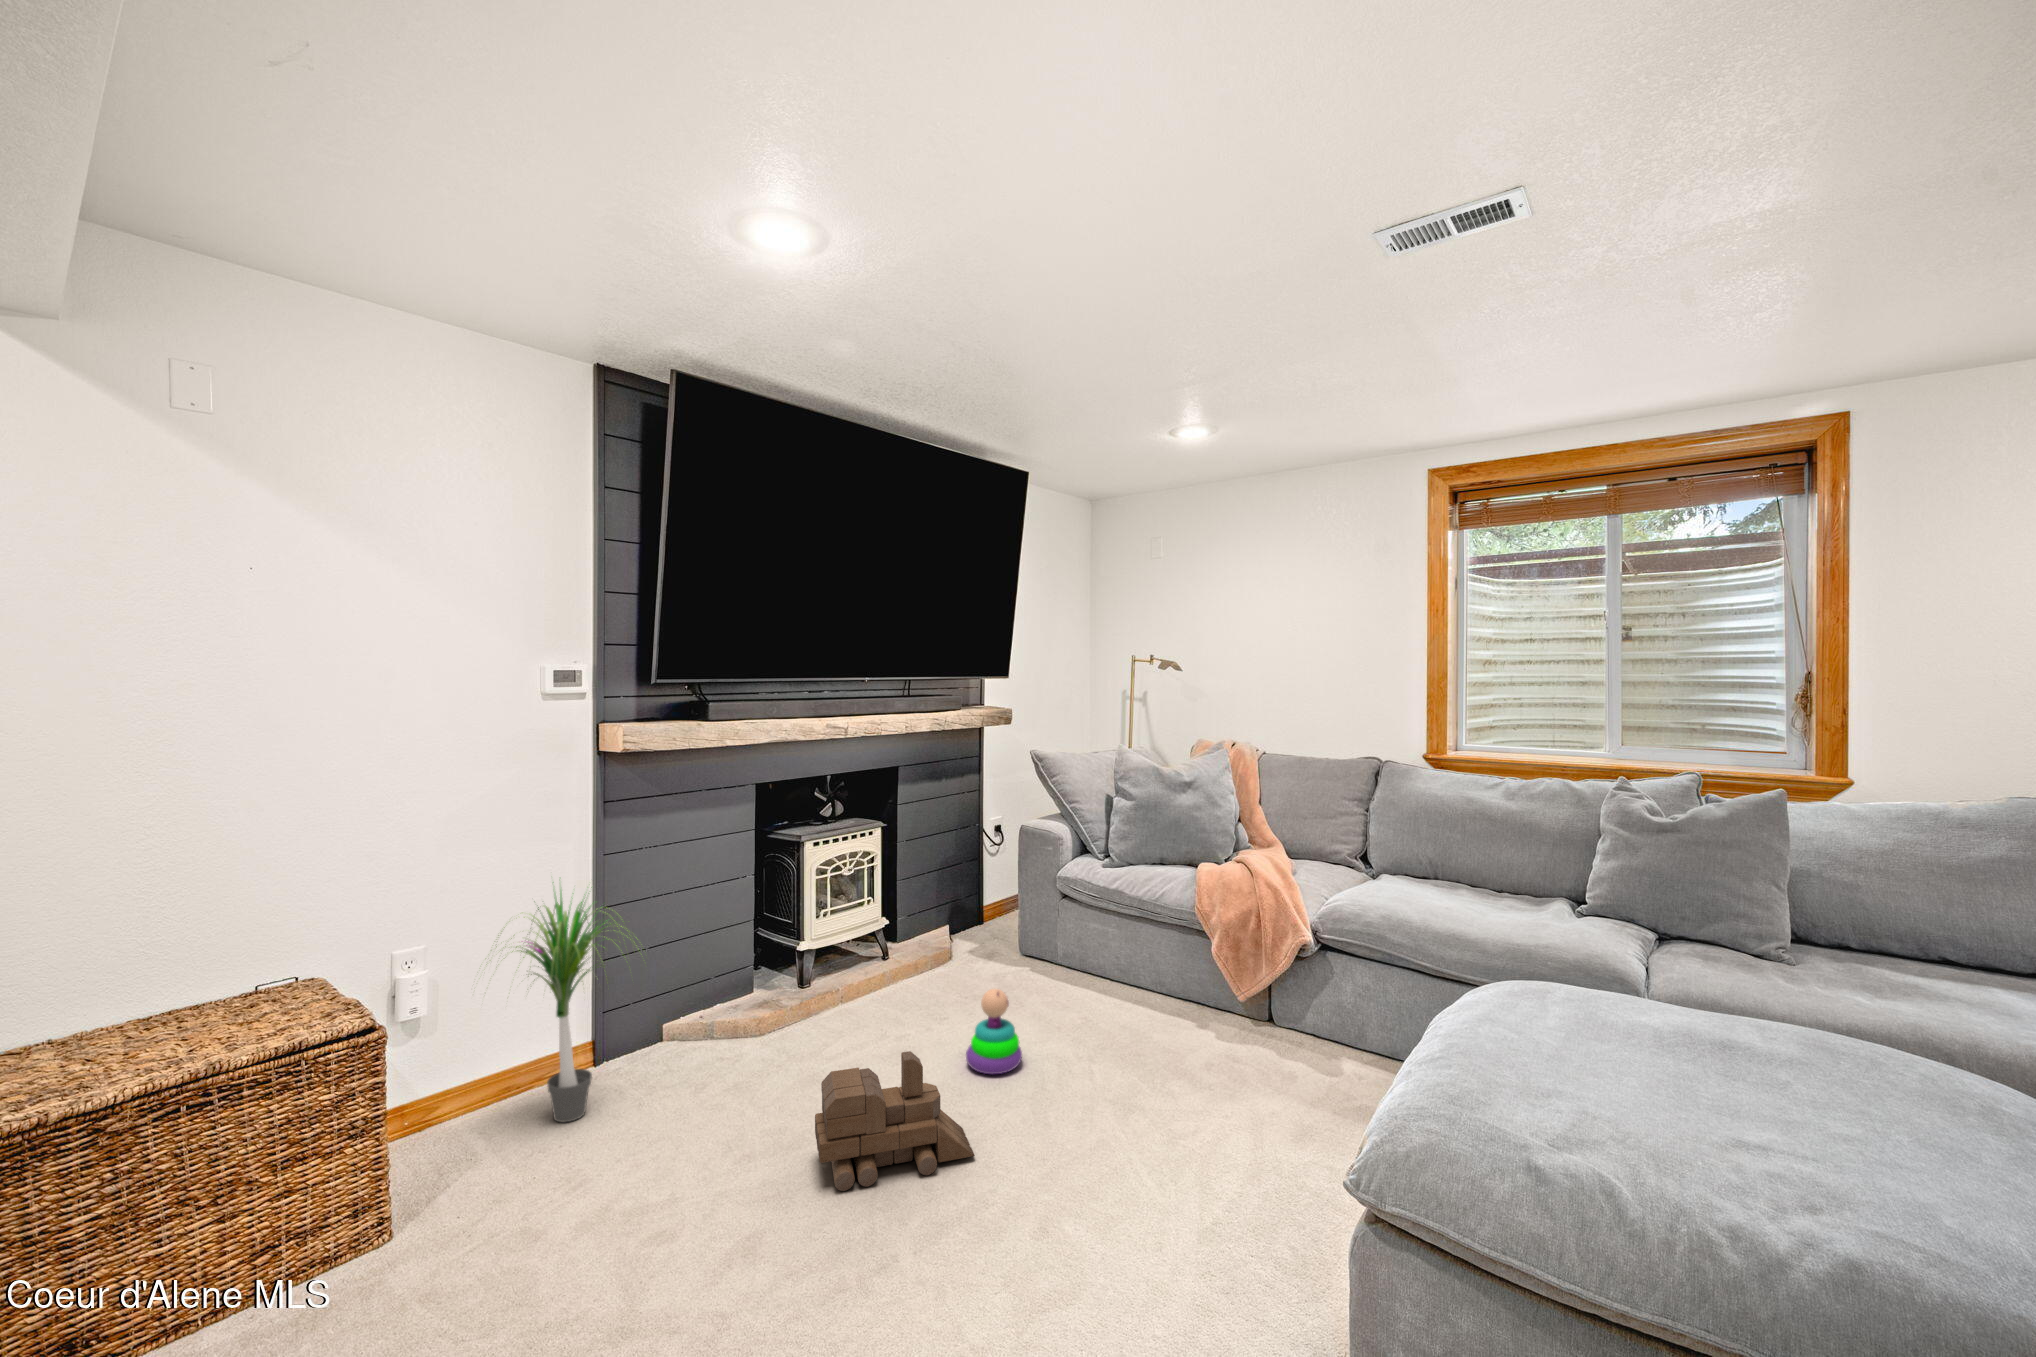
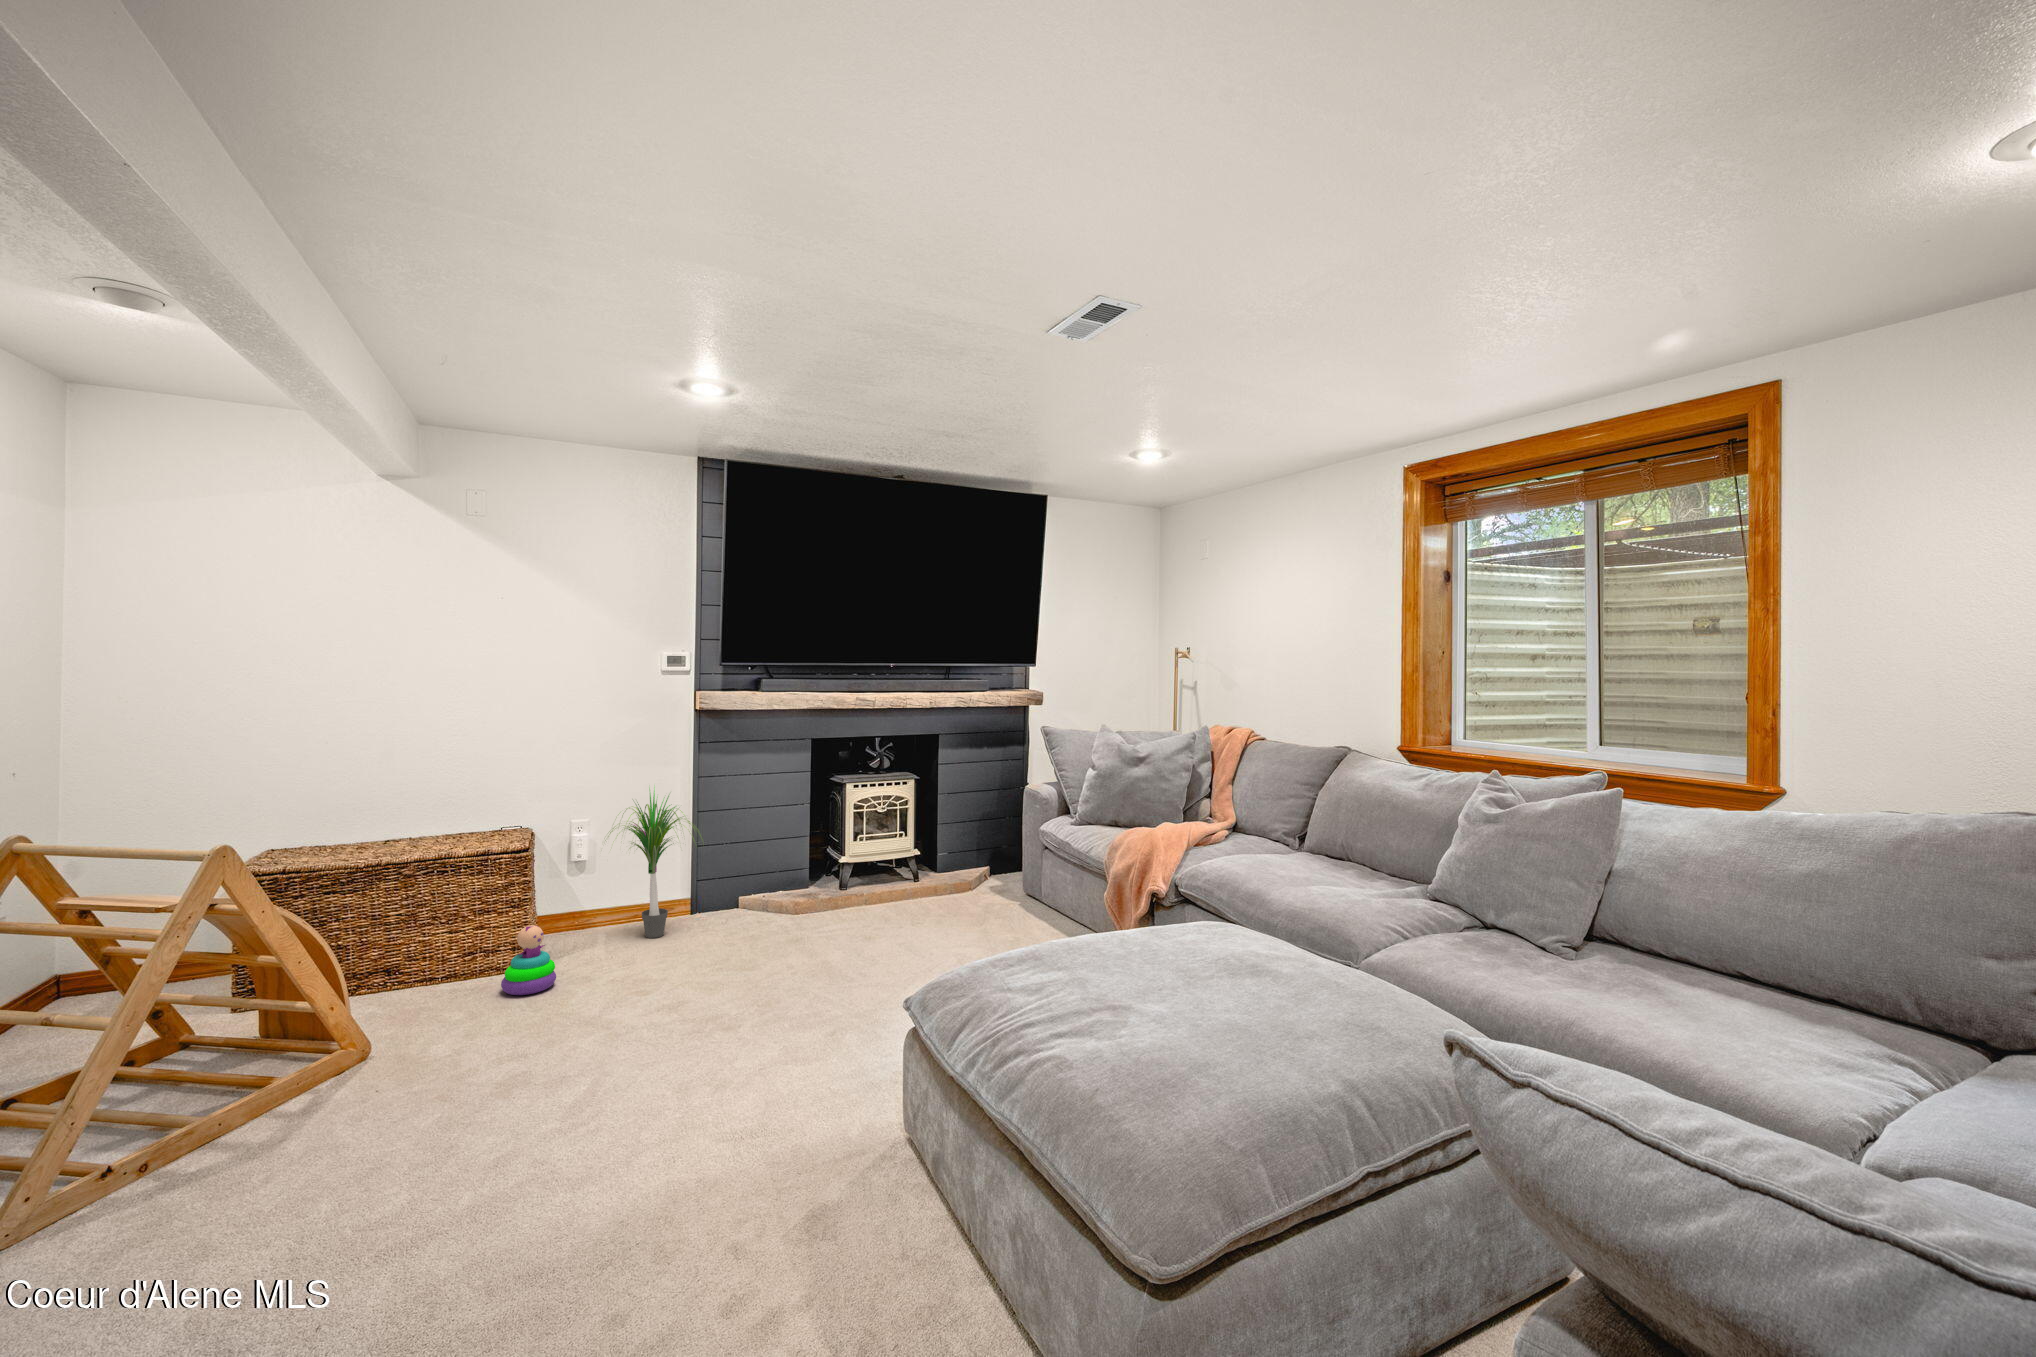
stacking toy: present [966,989,1022,1074] -> present [501,925,556,995]
toy train: present [815,1051,975,1191] -> none [740,916,850,995]

